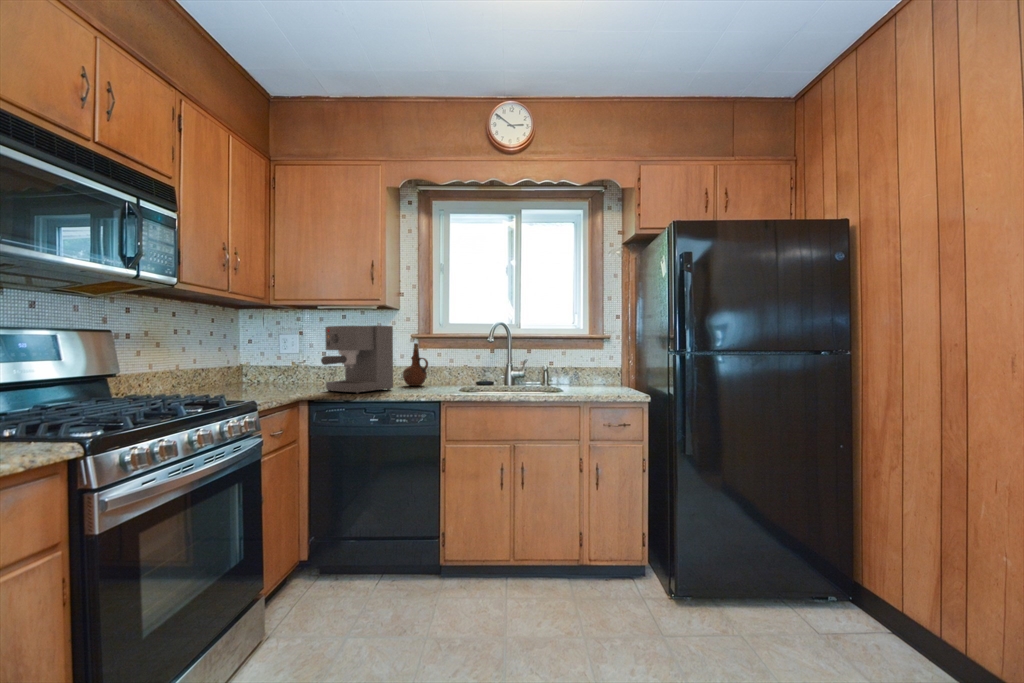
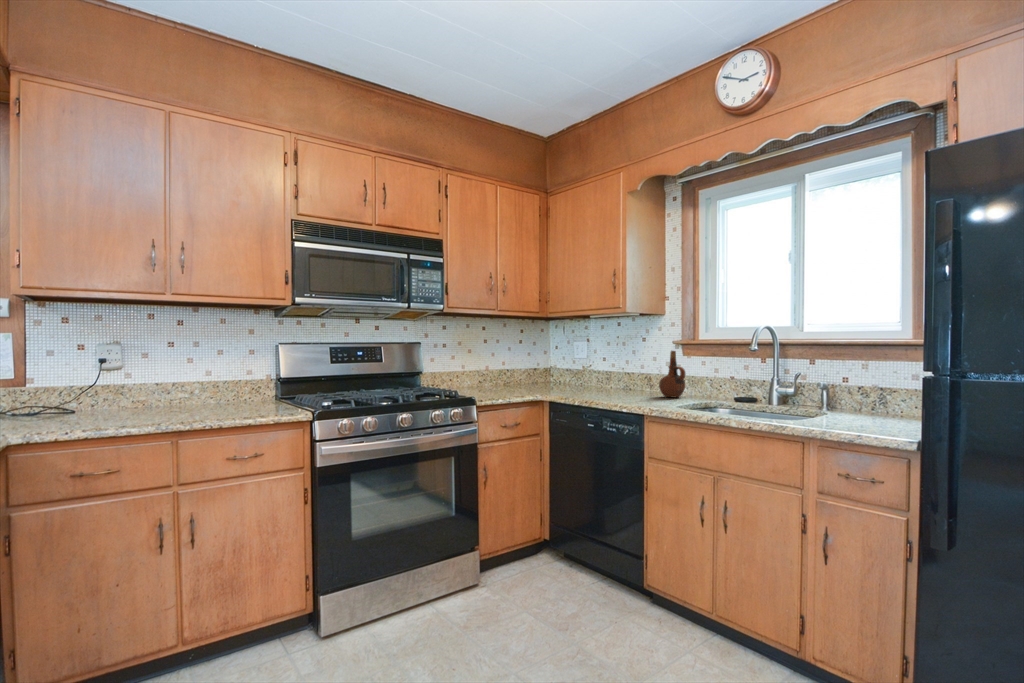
coffee maker: present [321,325,393,394] -> none [559,334,634,400]

